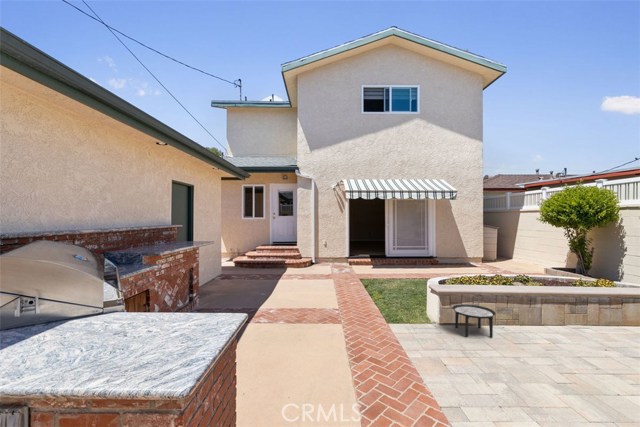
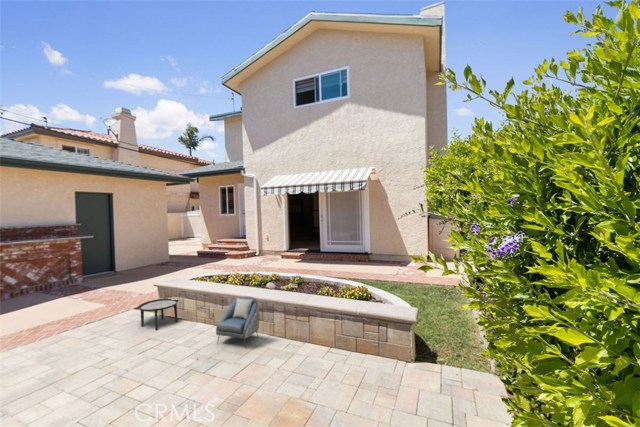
armchair: none [558,293,610,339] -> present [216,297,259,341]

